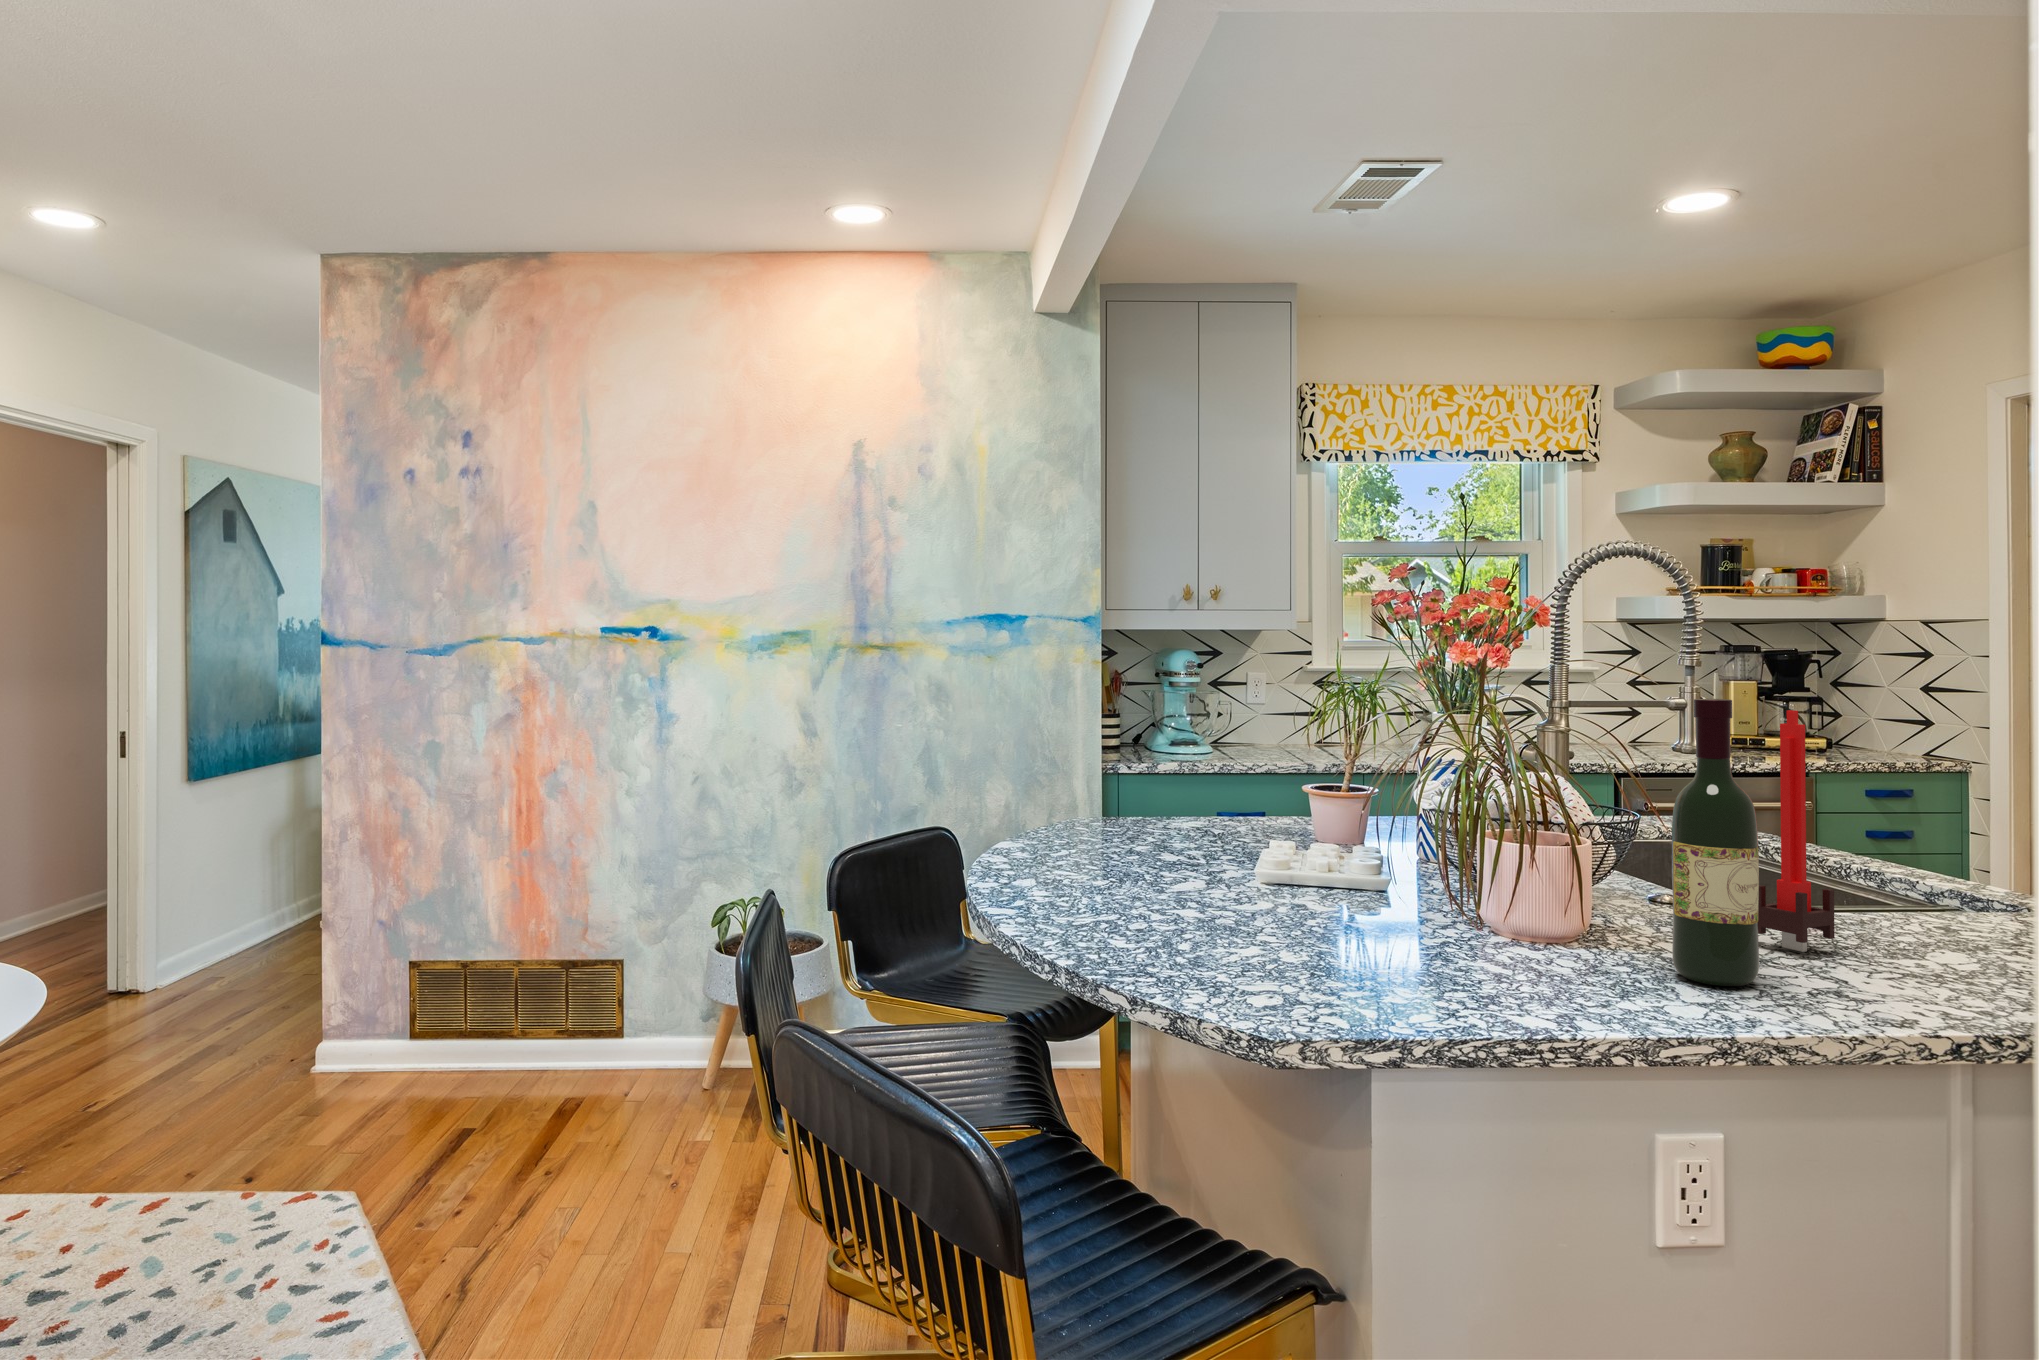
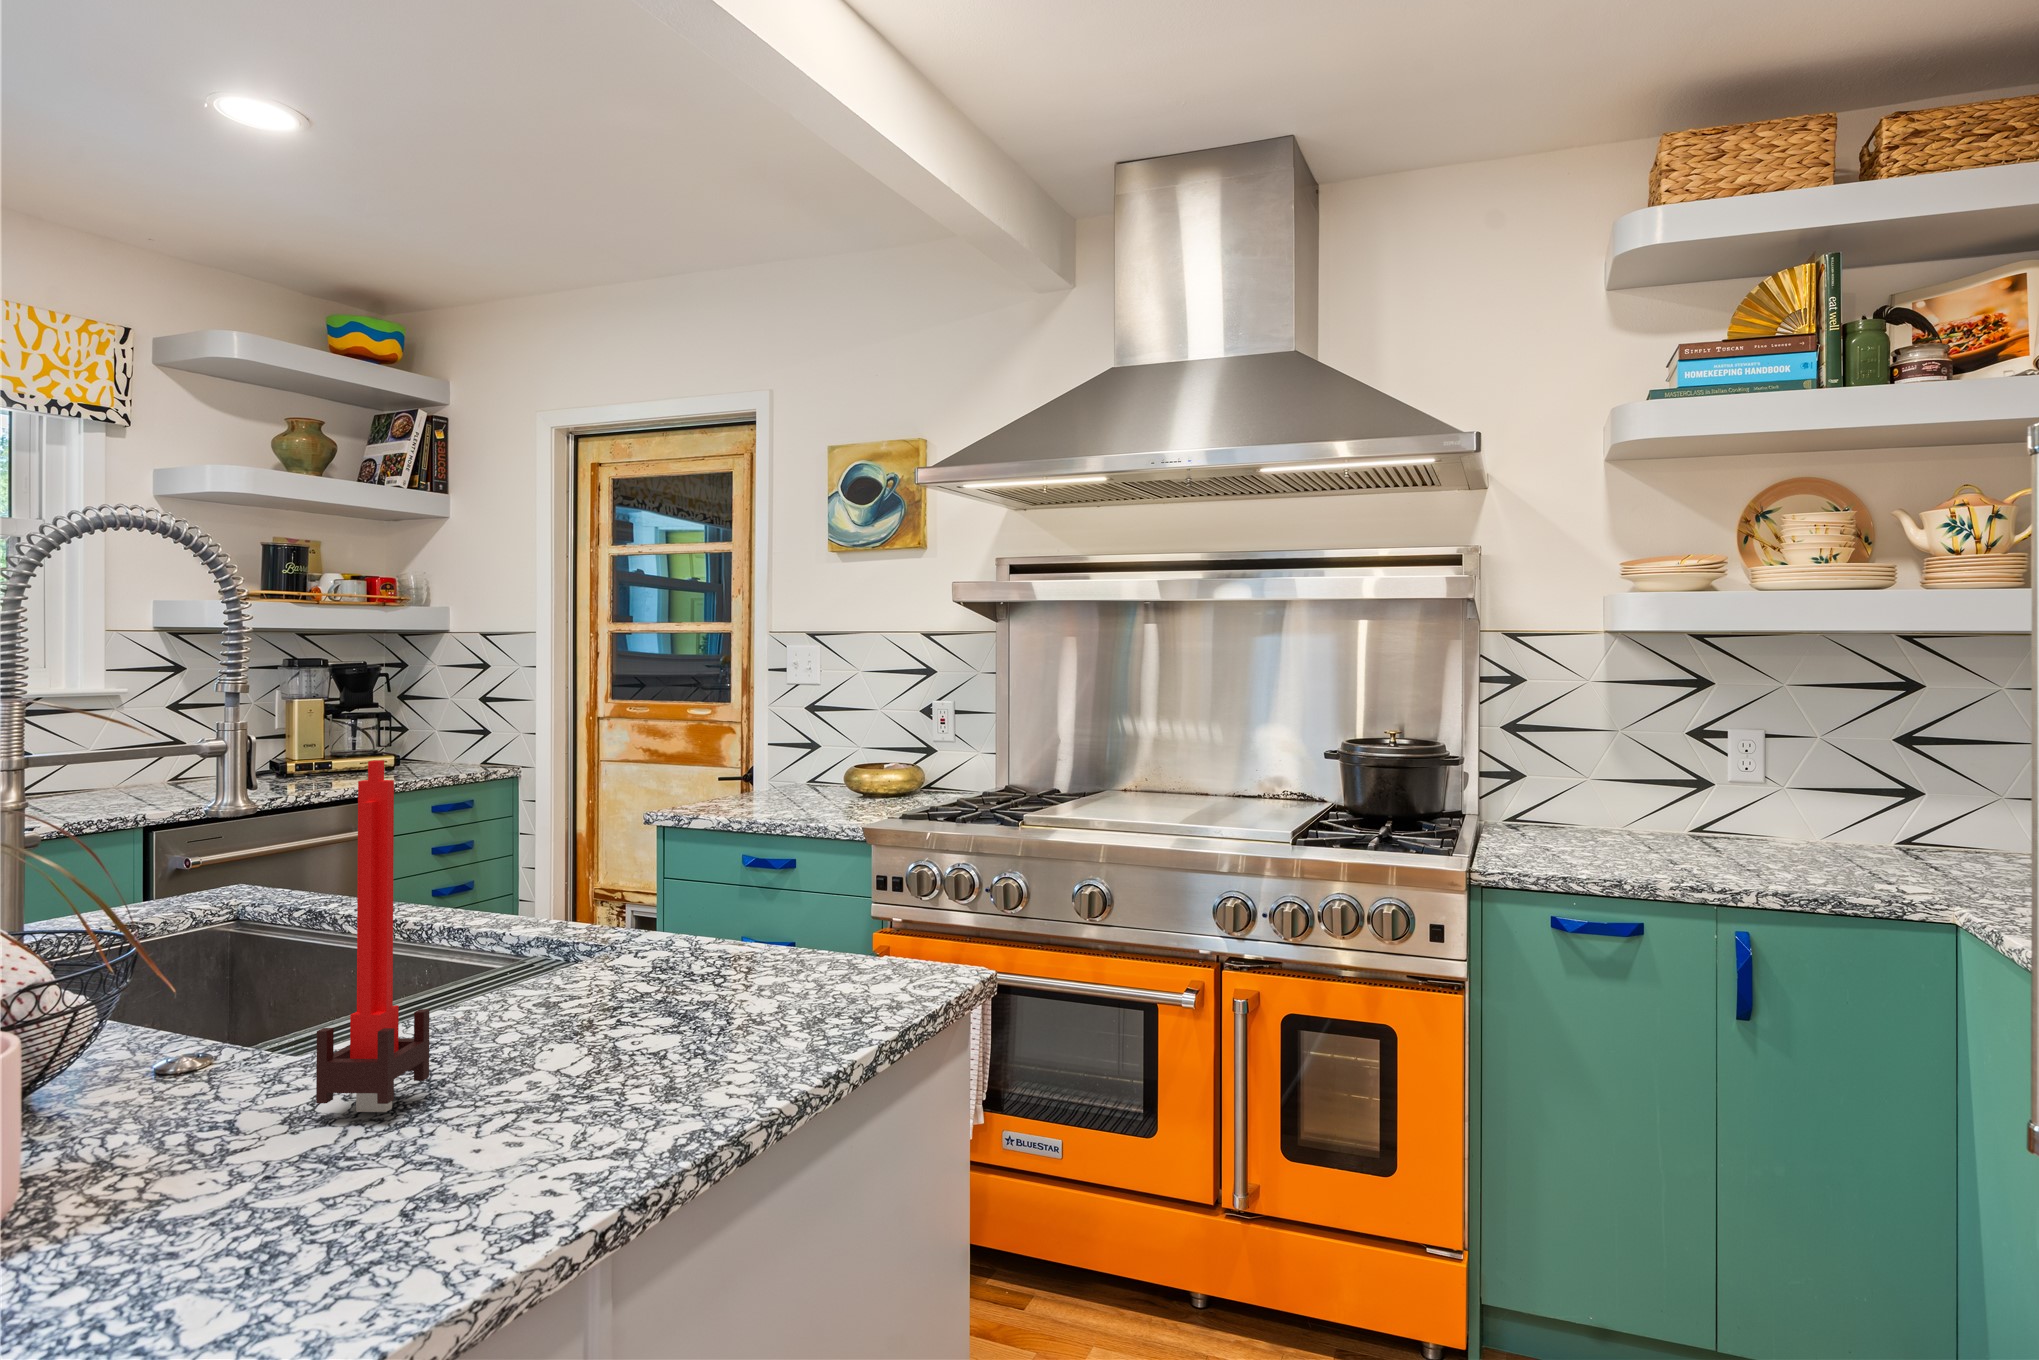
wine bottle: present [1672,699,1759,986] -> none [166,759,323,1266]

